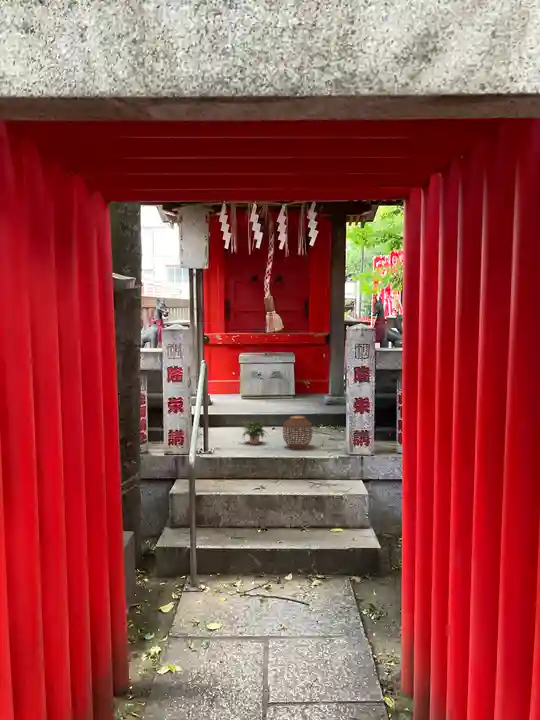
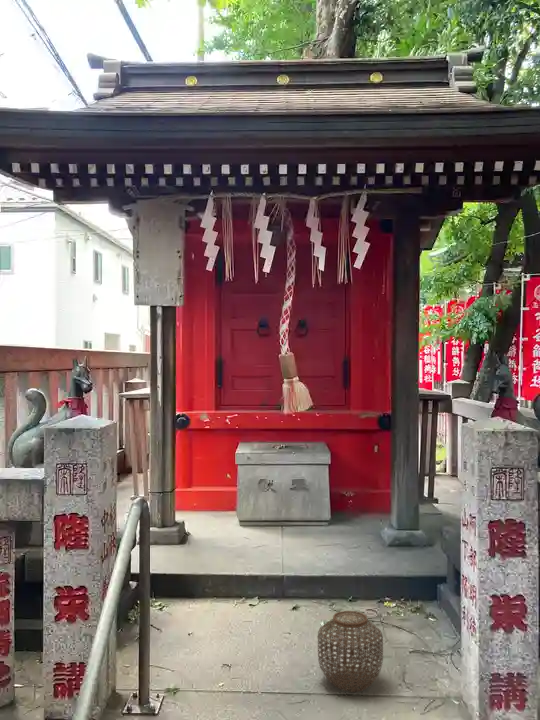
potted plant: present [242,421,265,444] -> none [211,613,286,669]

